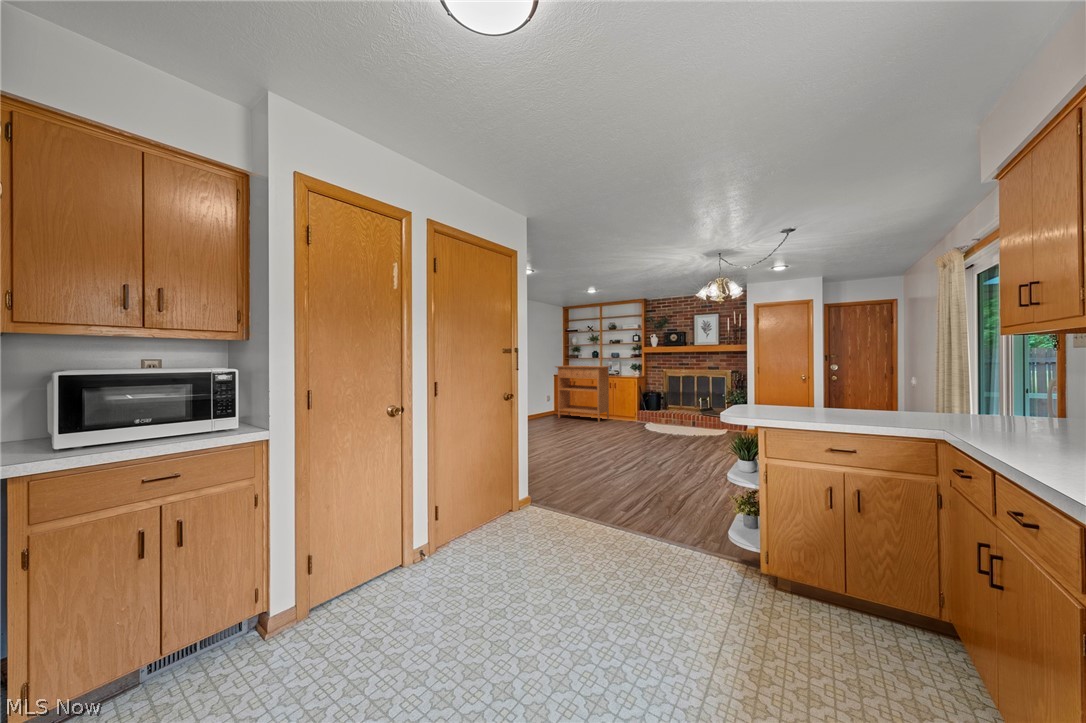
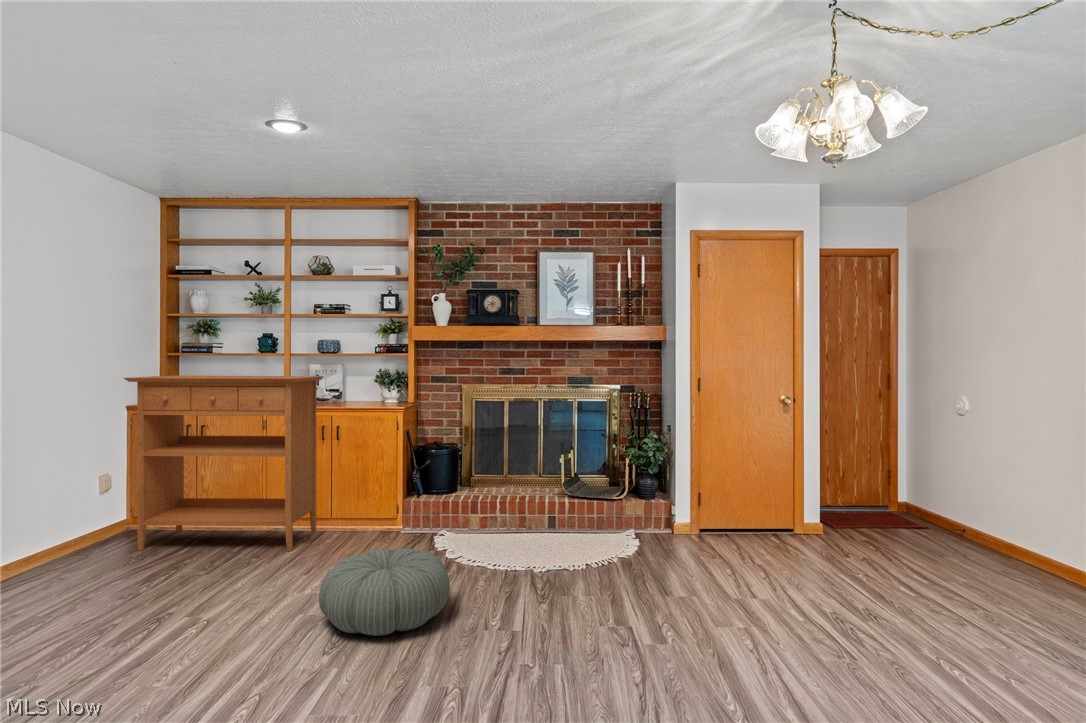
pouf: none [600,418,637,437] -> present [319,548,450,636]

